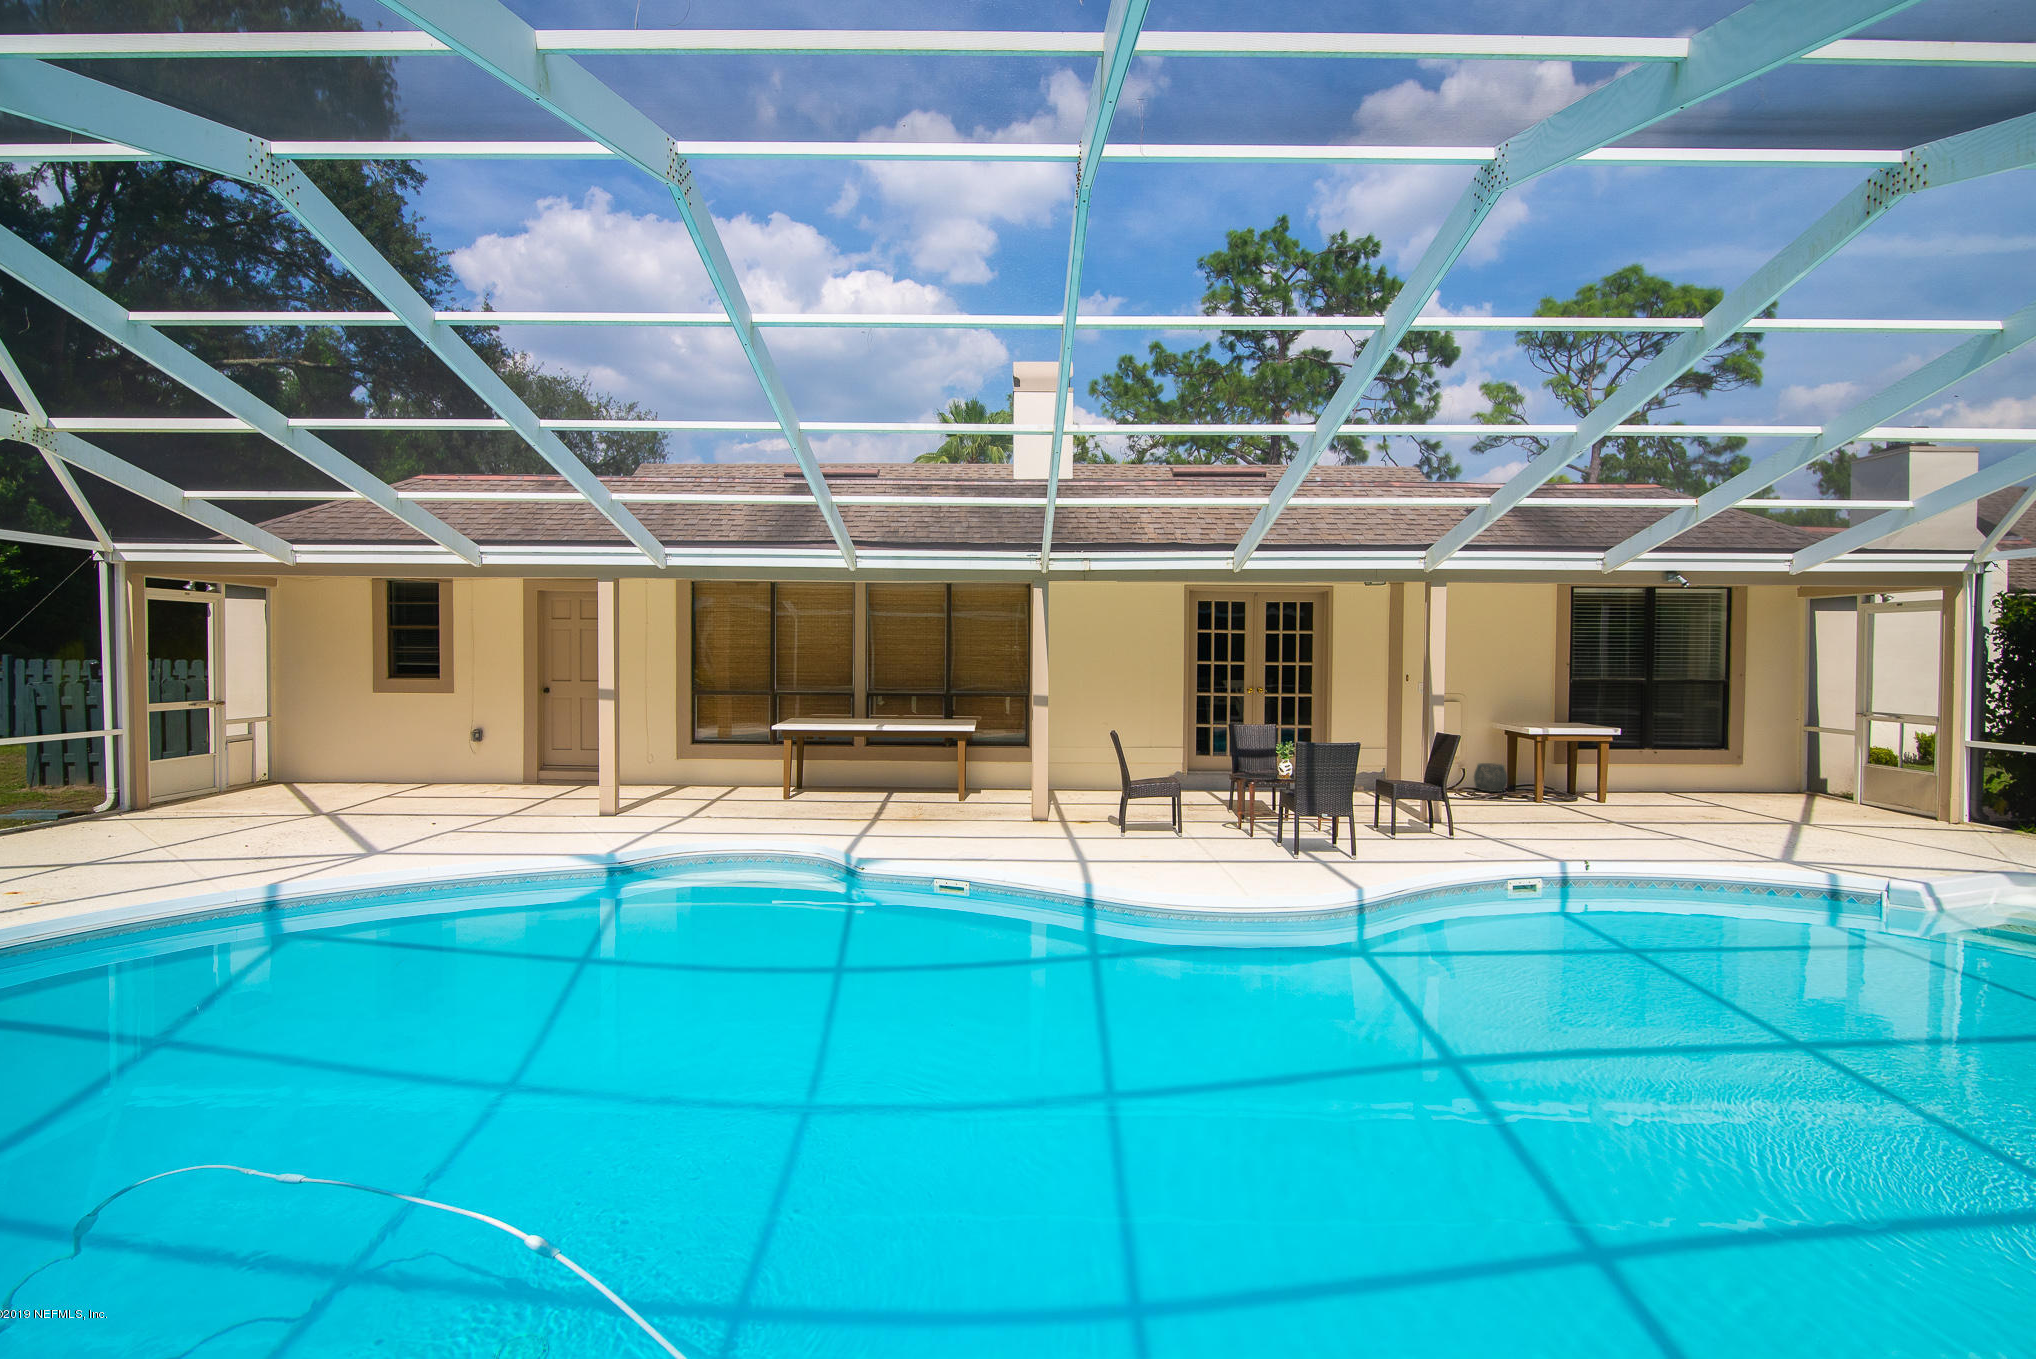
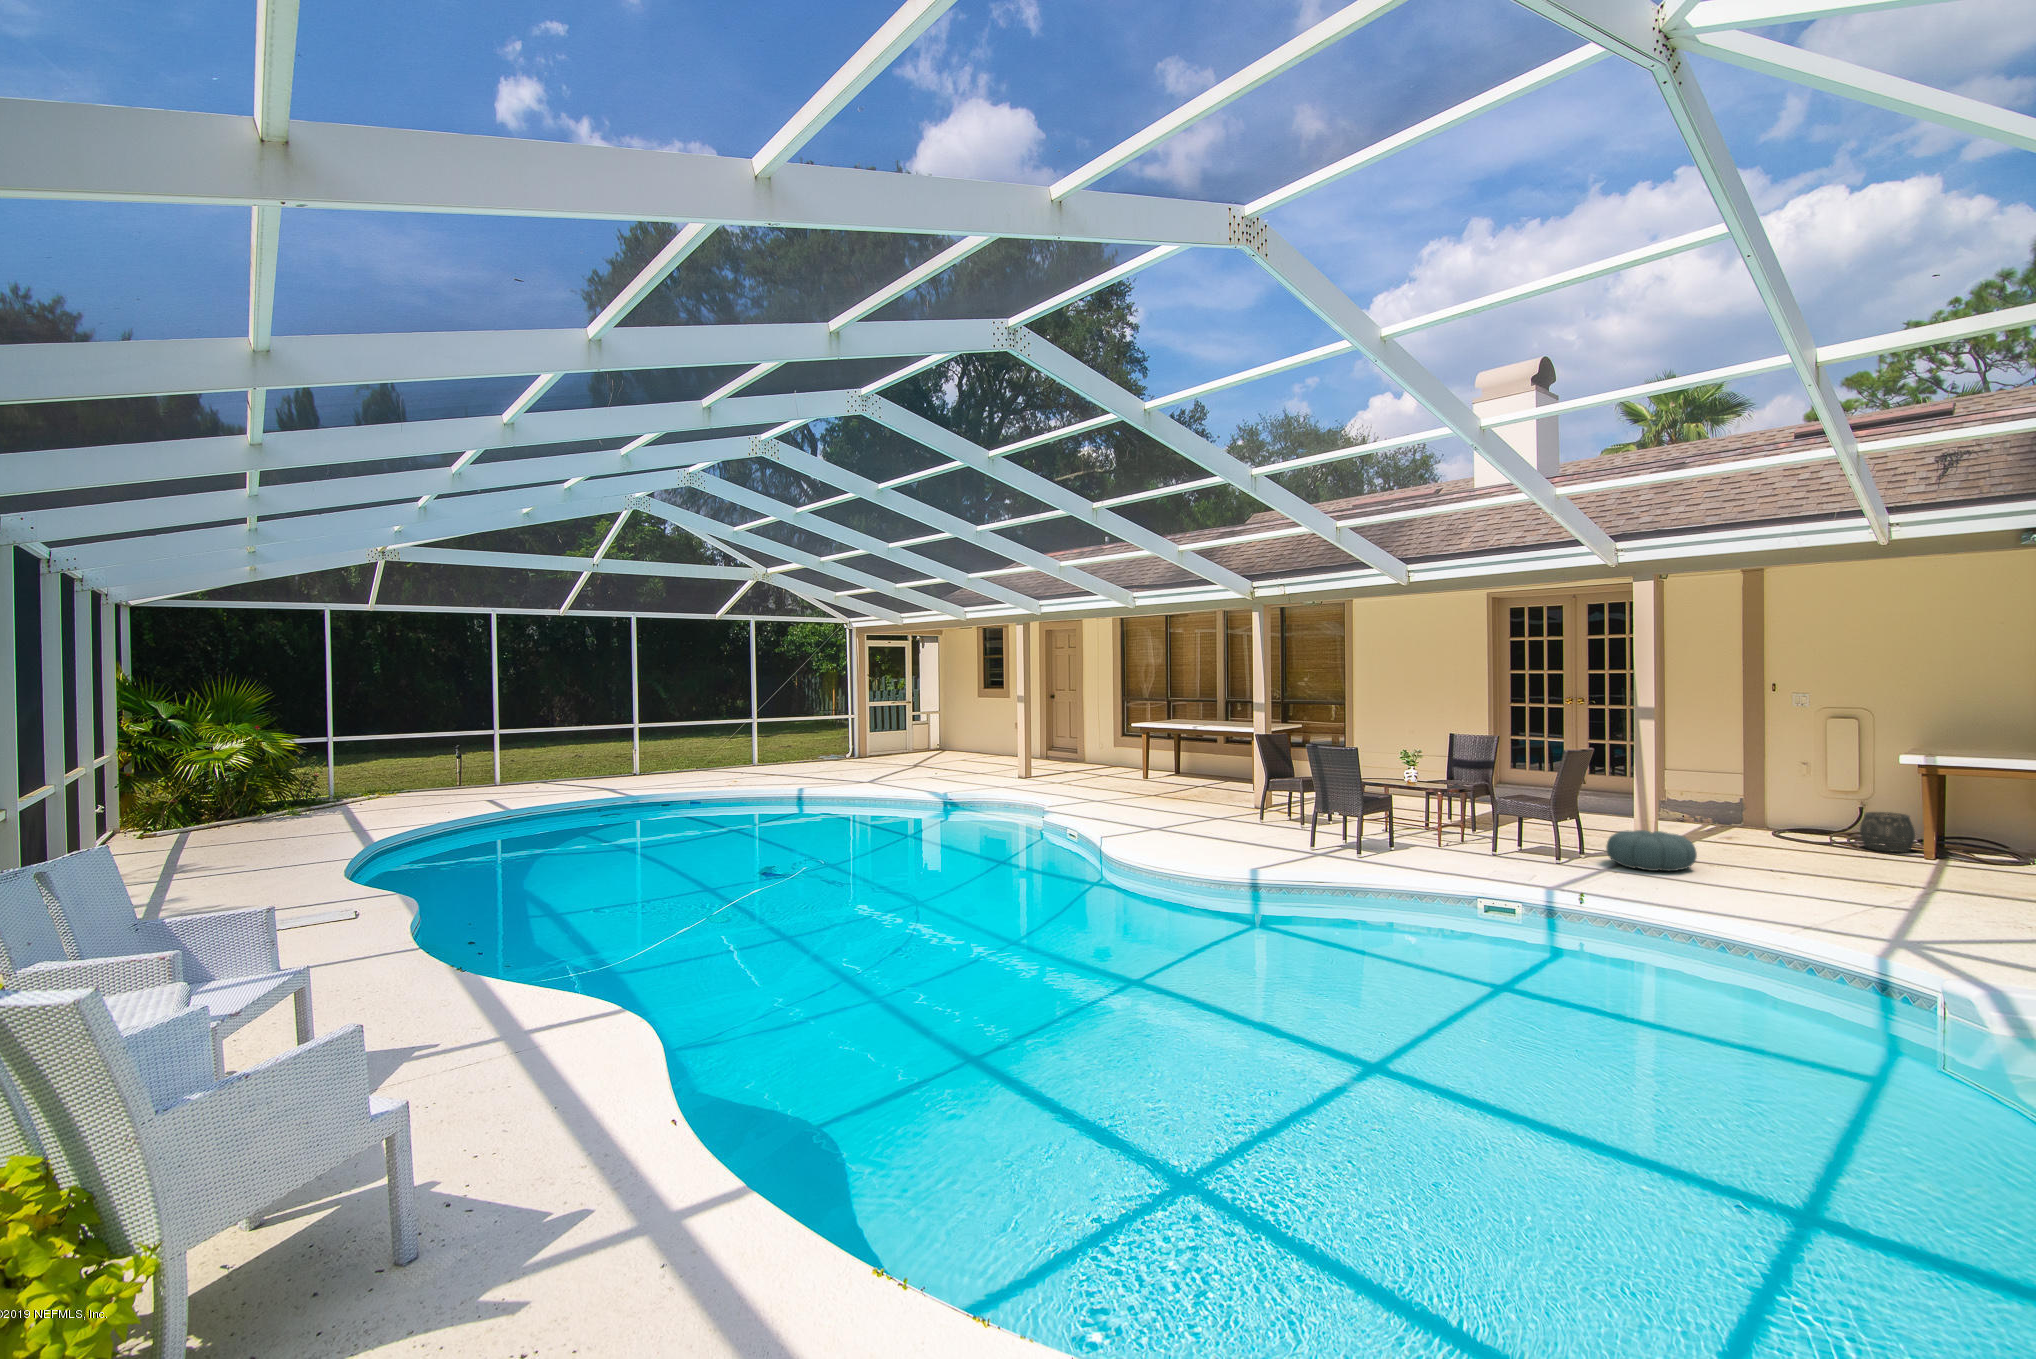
pouf: none [1447,797,1518,832] -> present [1606,830,1697,871]

